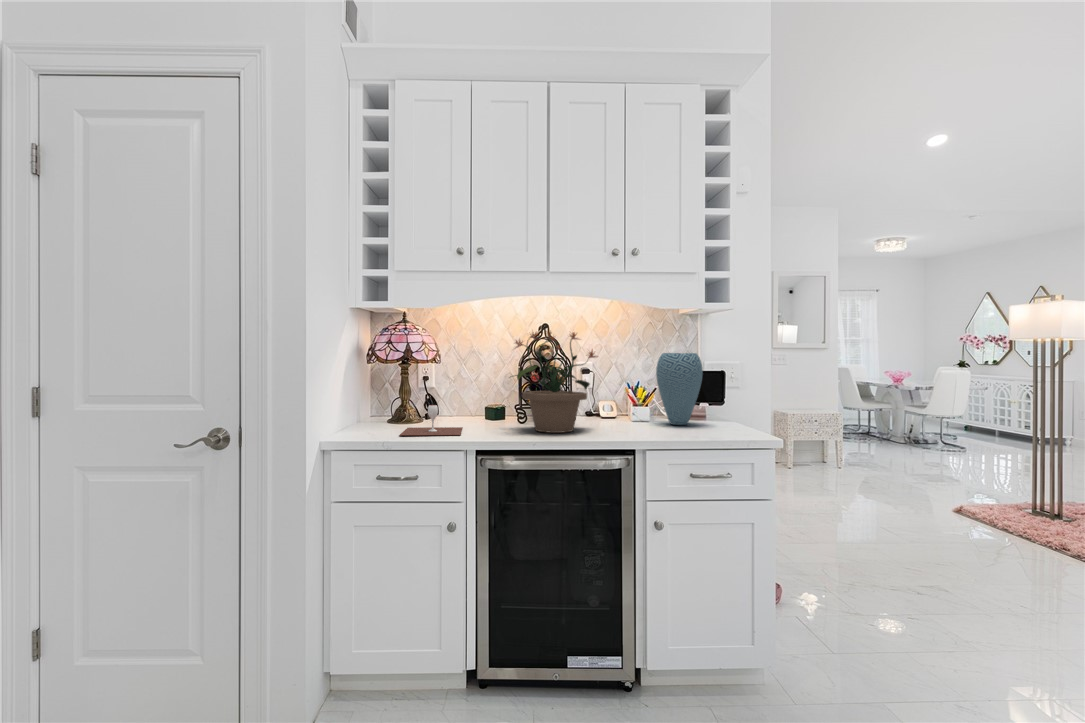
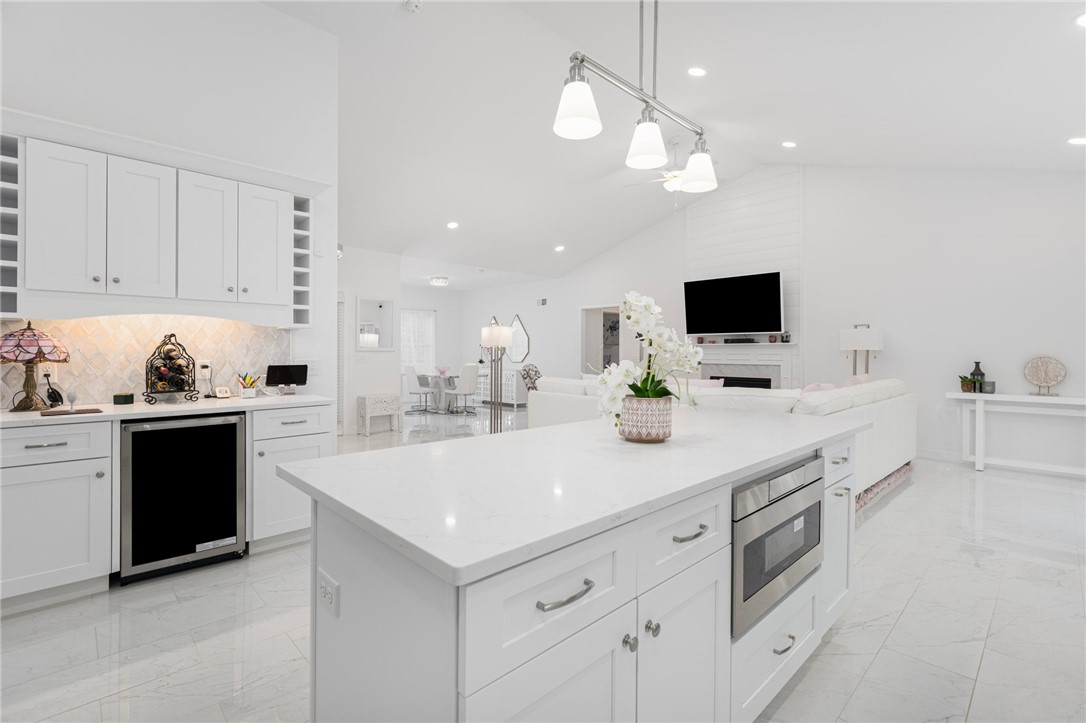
potted plant: present [510,331,598,433] -> none [142,338,219,406]
vase: present [656,353,703,425] -> none [260,354,291,398]

